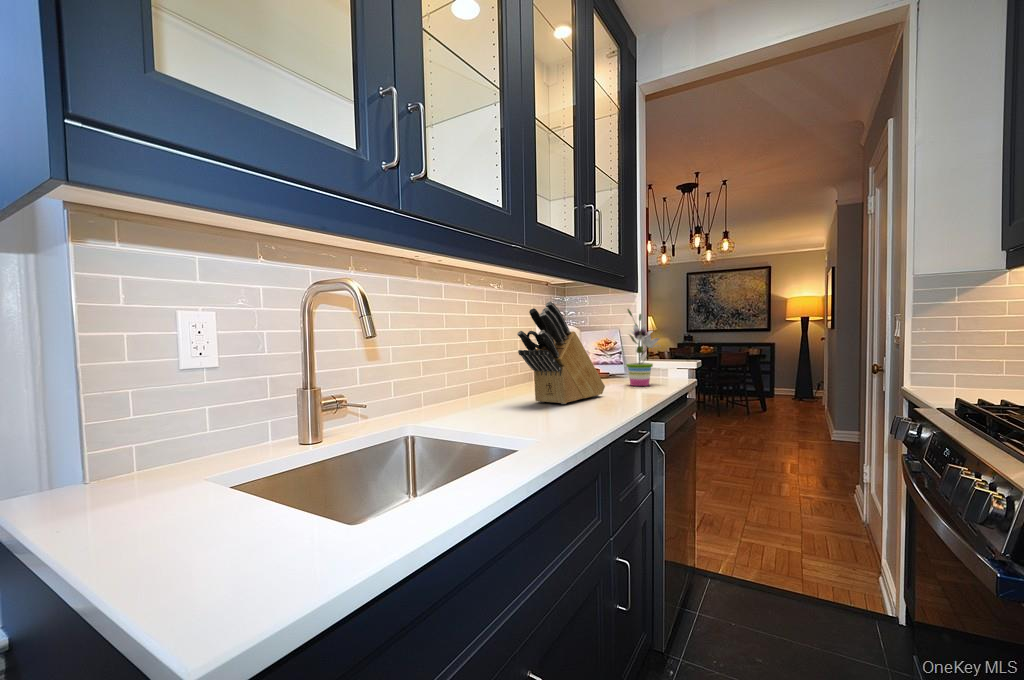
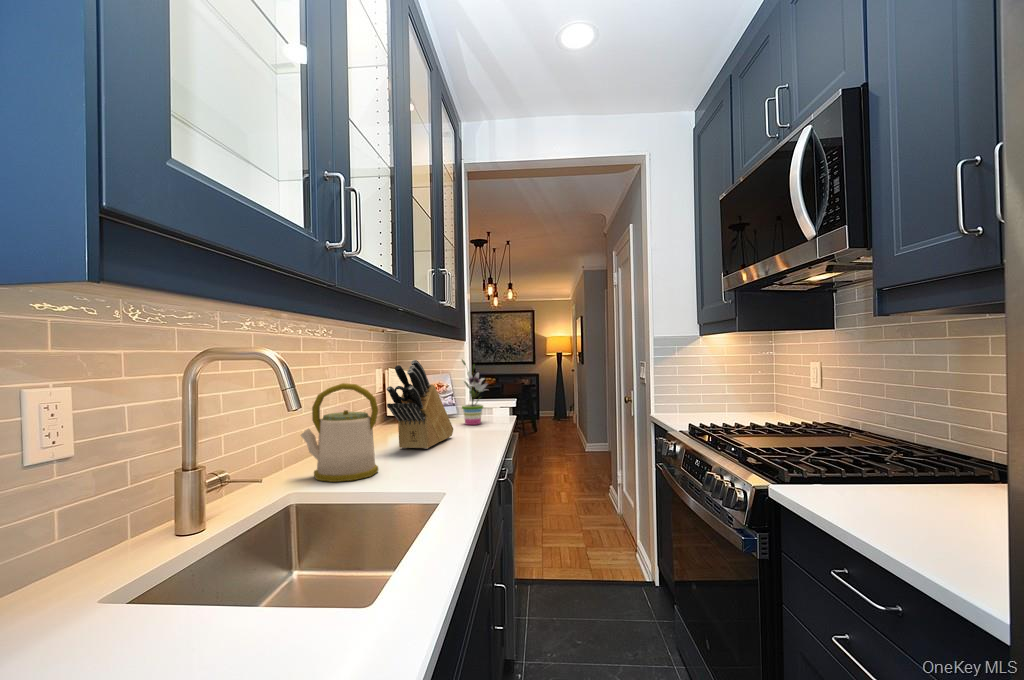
kettle: none [417,322,494,425] -> present [301,383,378,482]

